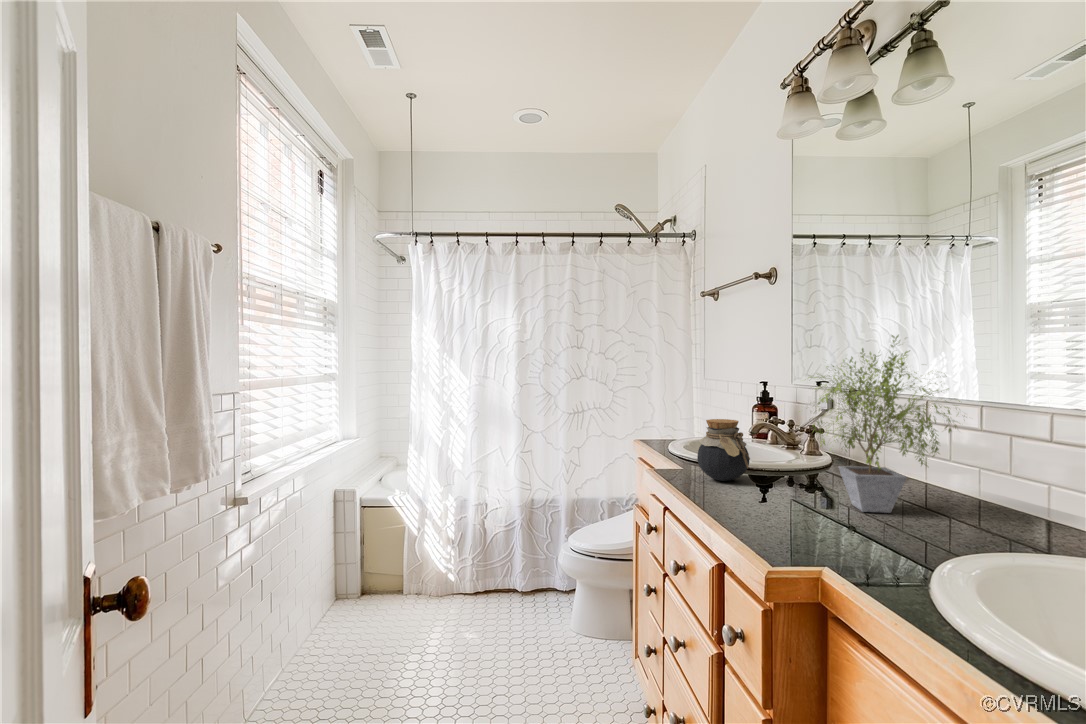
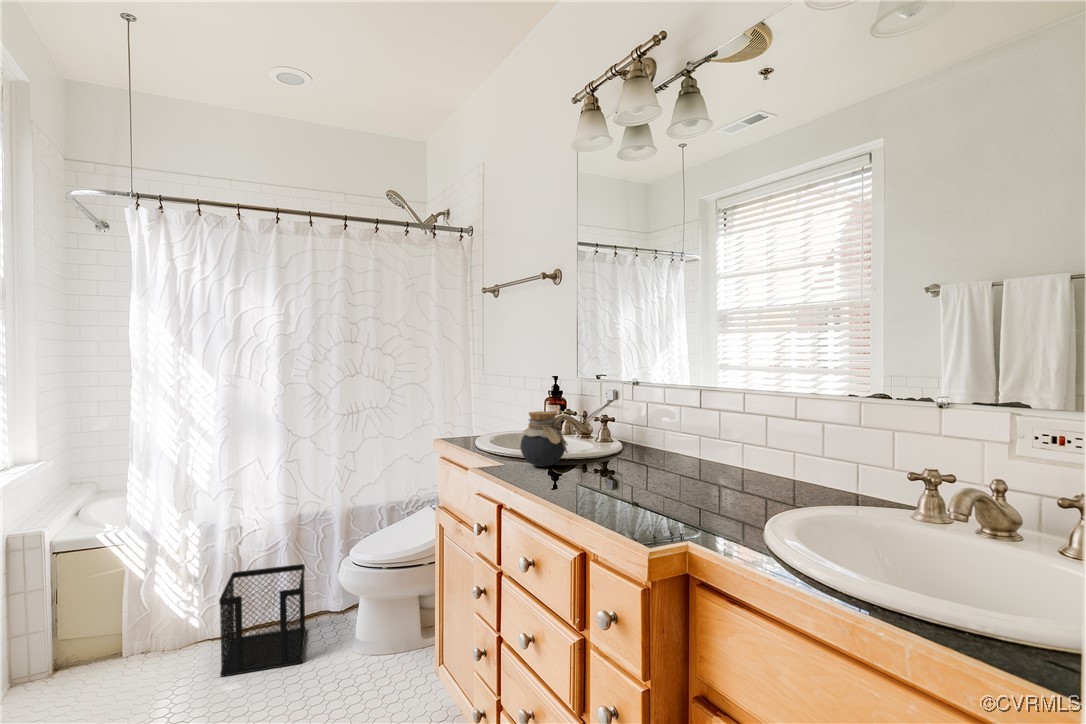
potted plant: present [813,335,956,513] -> none [609,338,731,478]
wastebasket: none [462,540,534,631] -> present [219,564,306,677]

